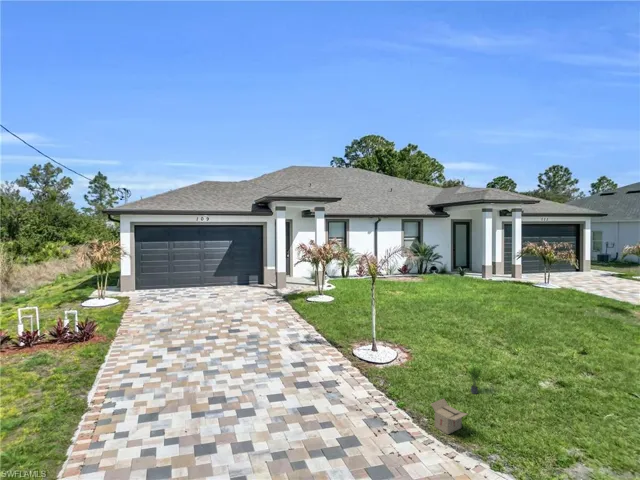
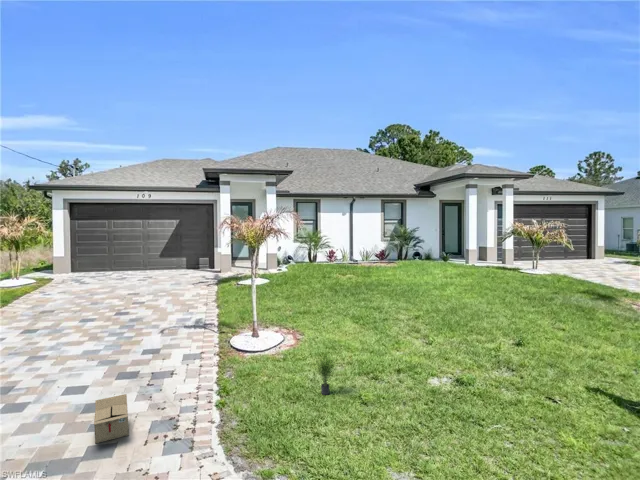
cardboard box: present [431,399,467,434] -> present [94,394,129,443]

